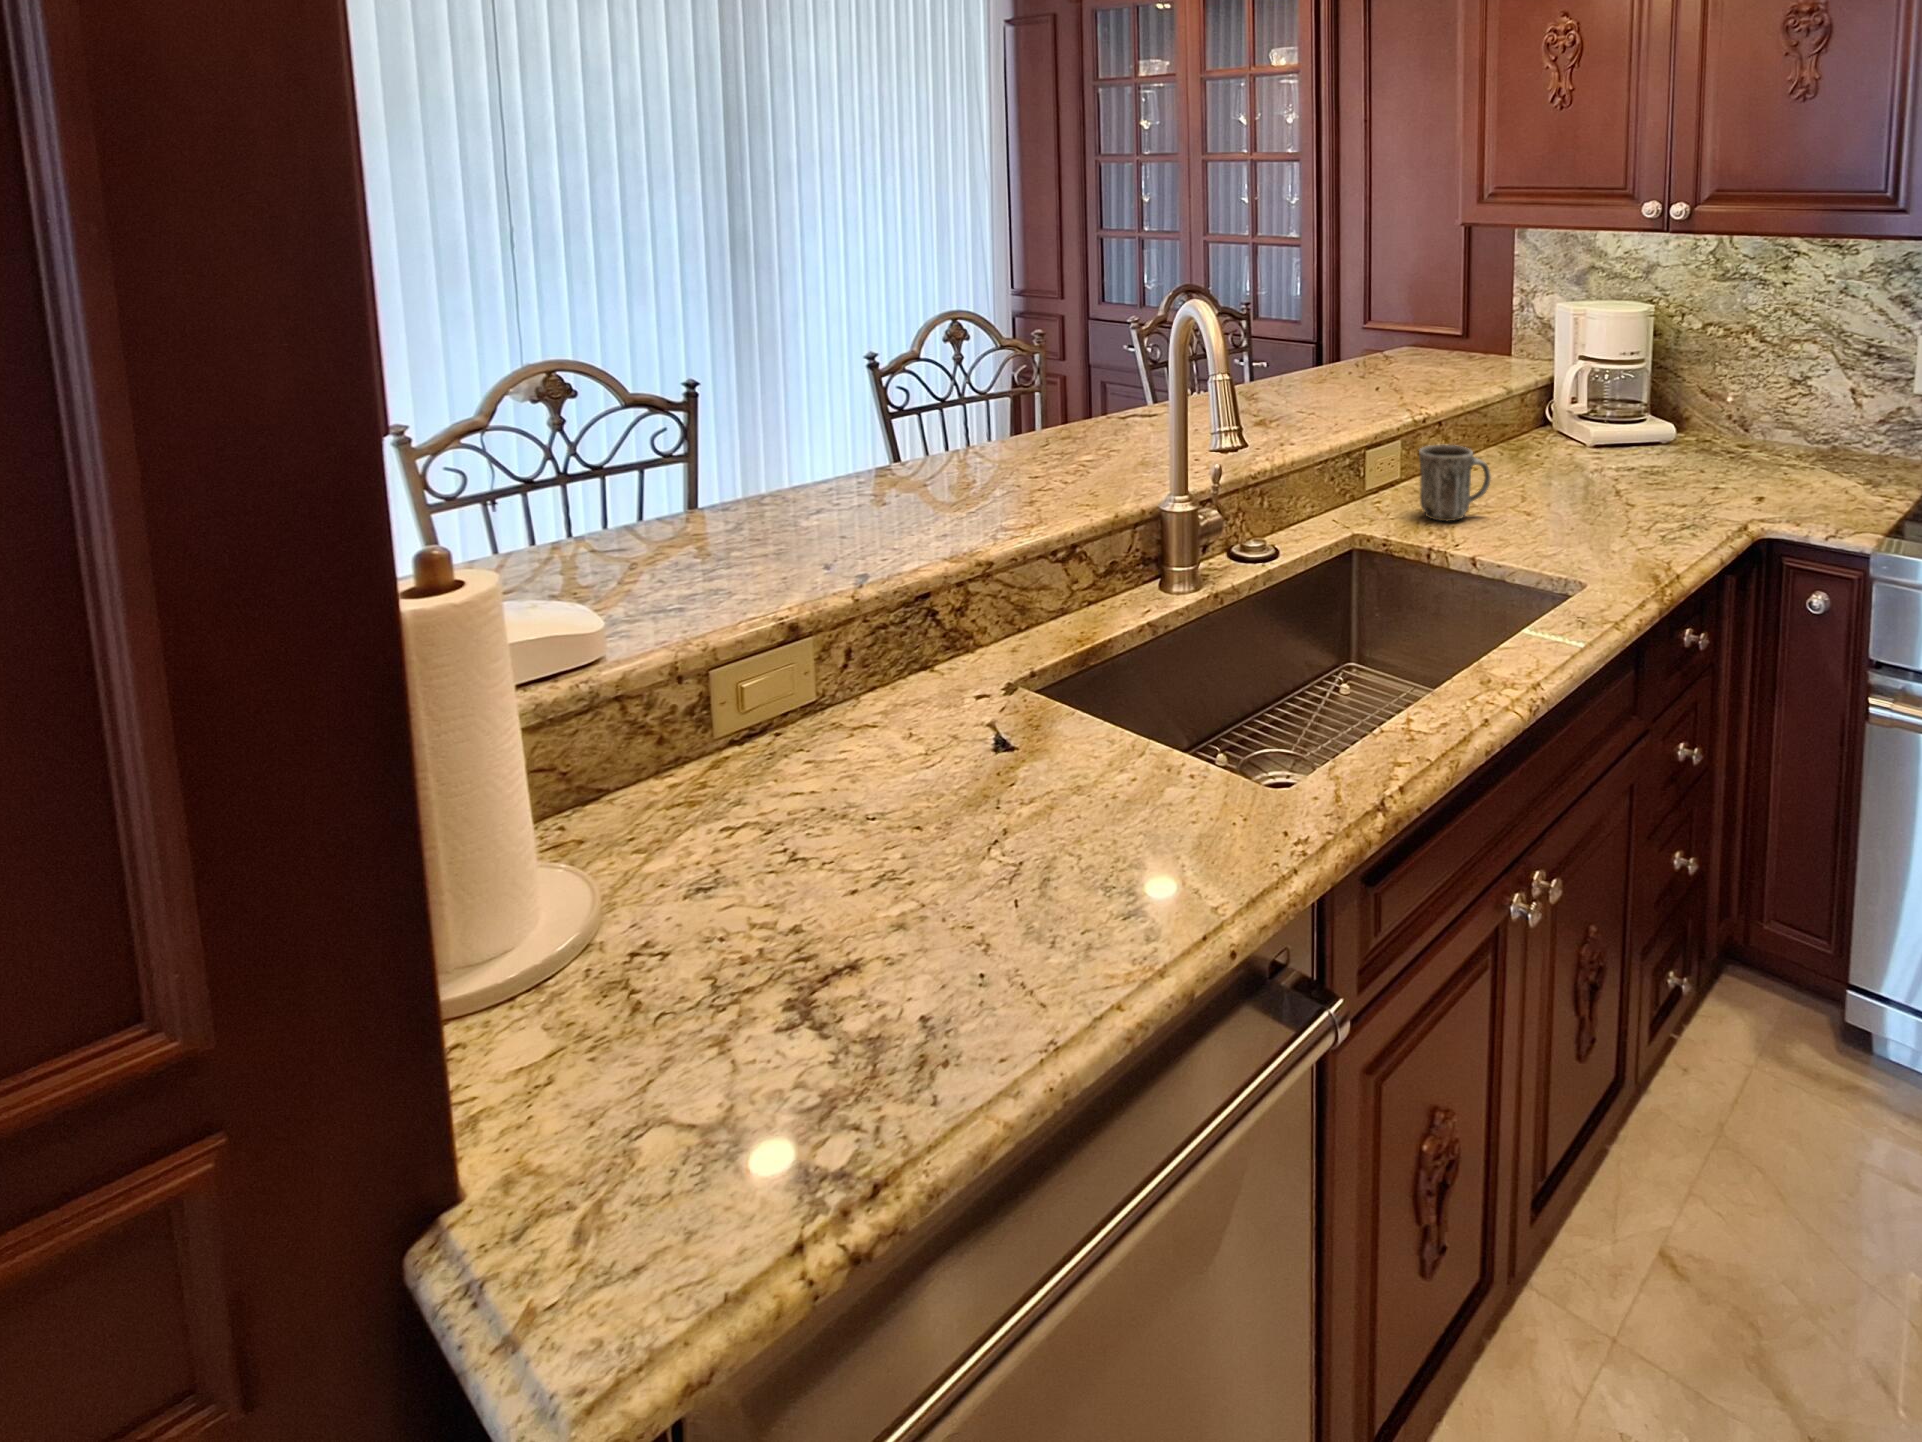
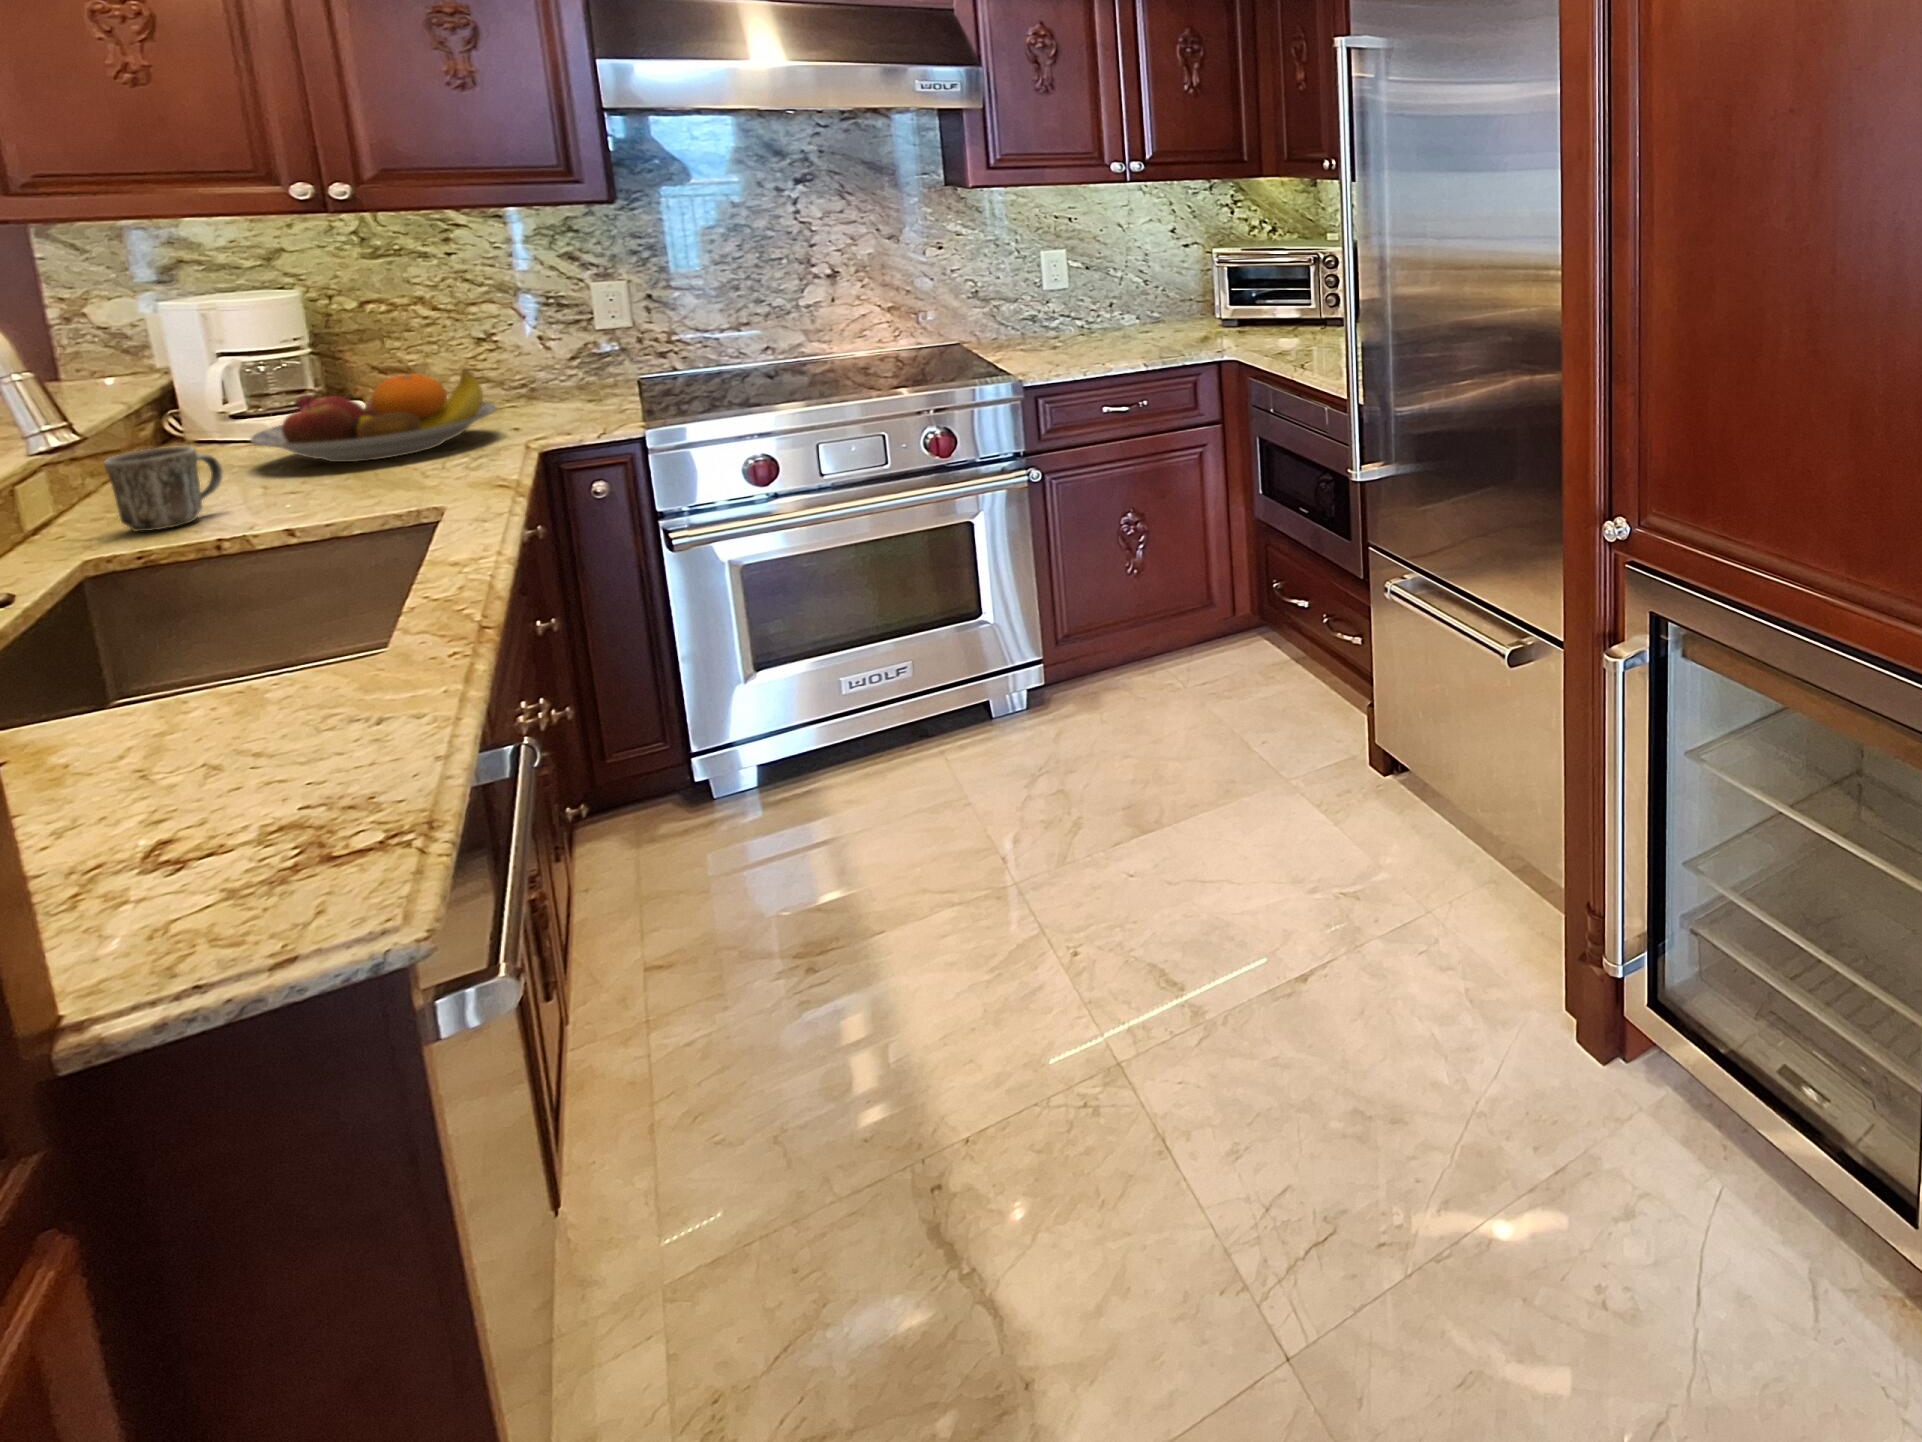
fruit bowl: none [1551,414,1749,500] -> present [250,370,497,462]

